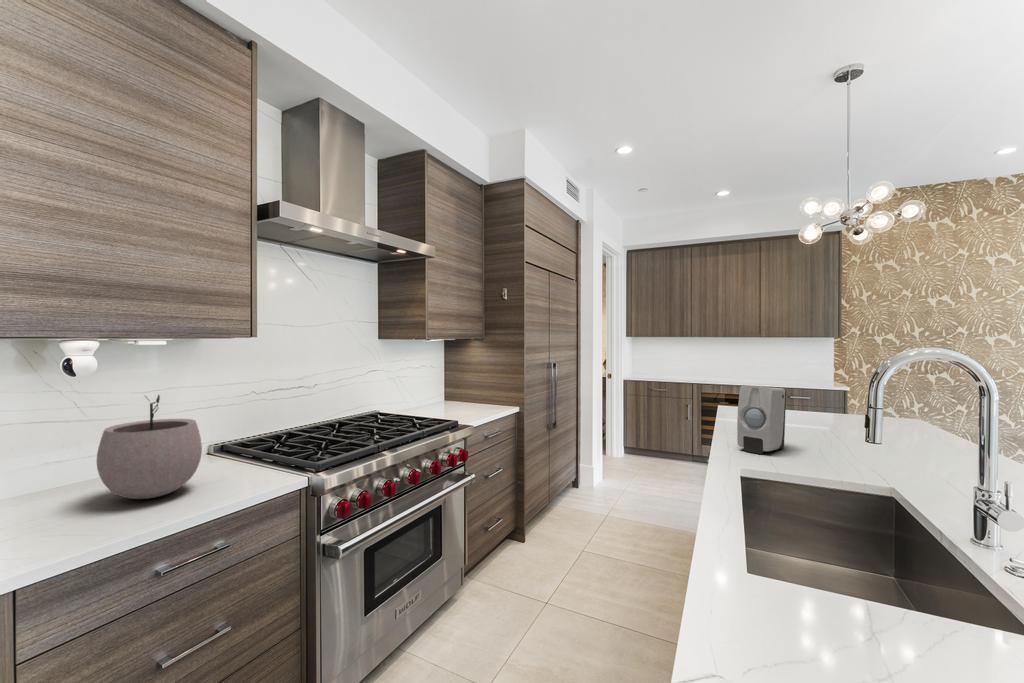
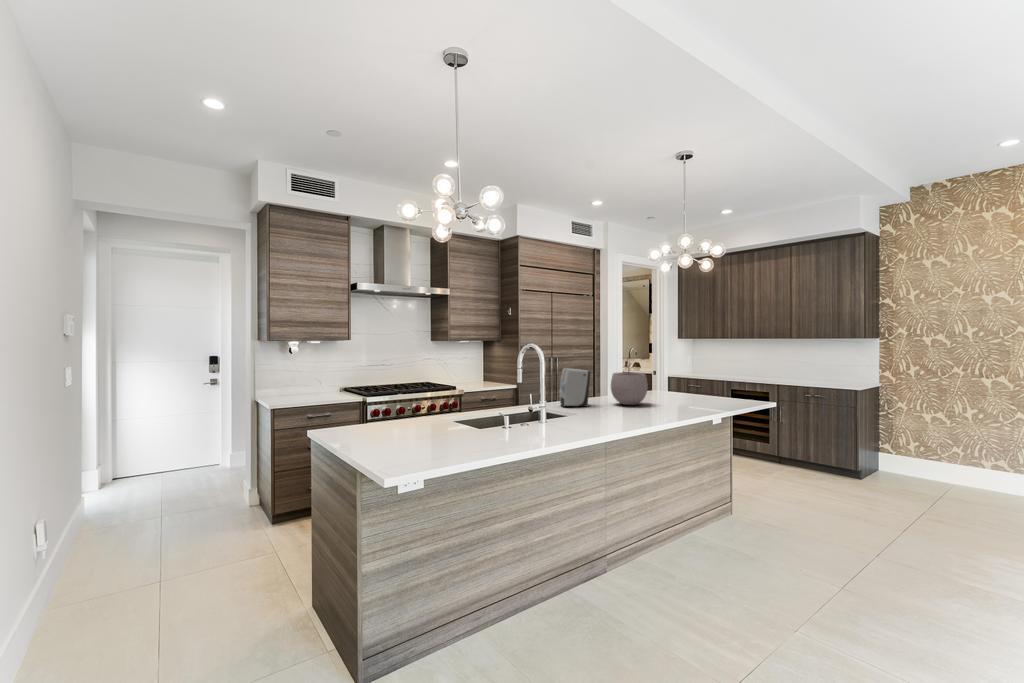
plant pot: present [97,395,202,499] -> present [611,362,648,405]

